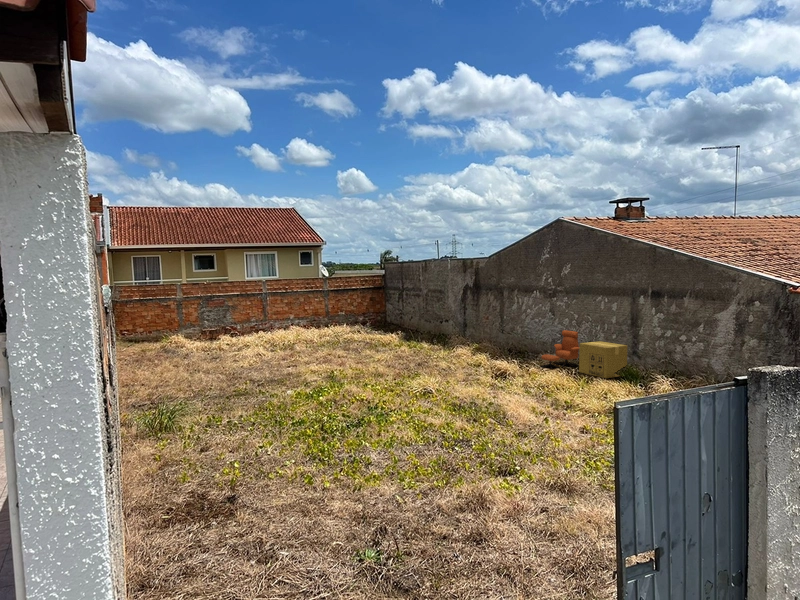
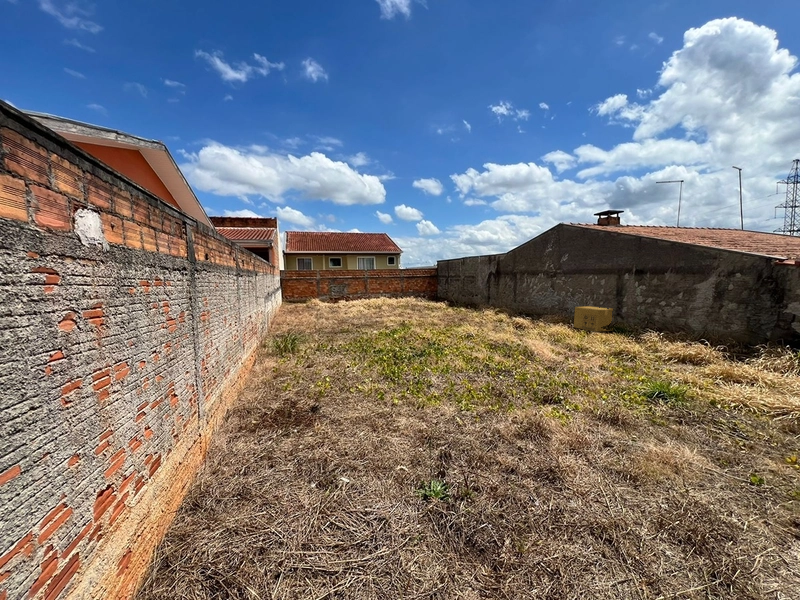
lounge chair: present [541,330,579,369] -> none [544,299,573,325]

